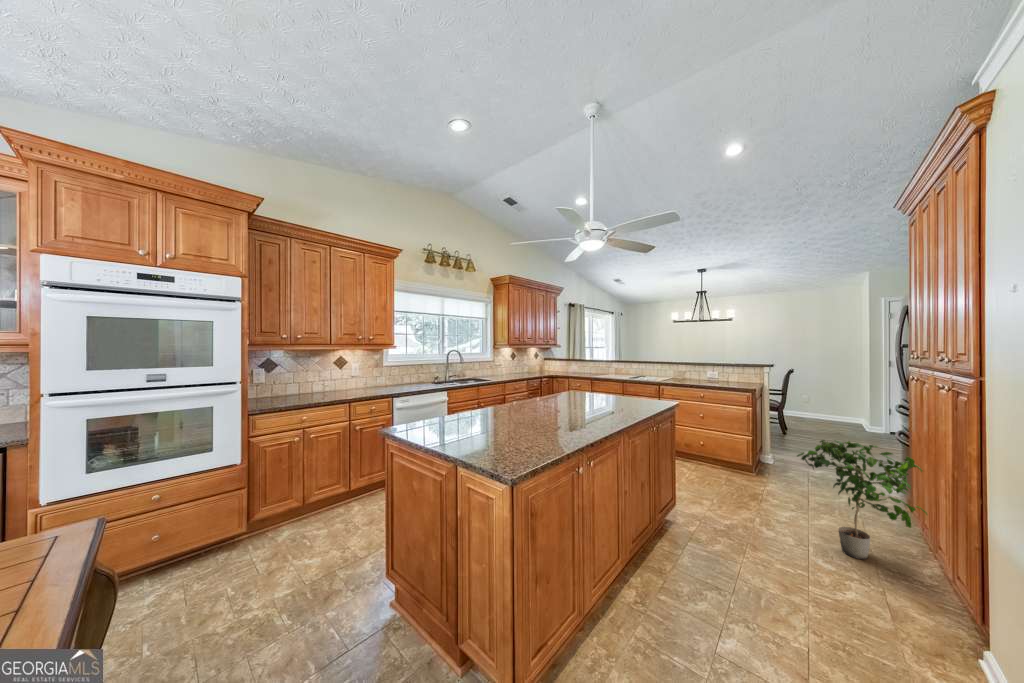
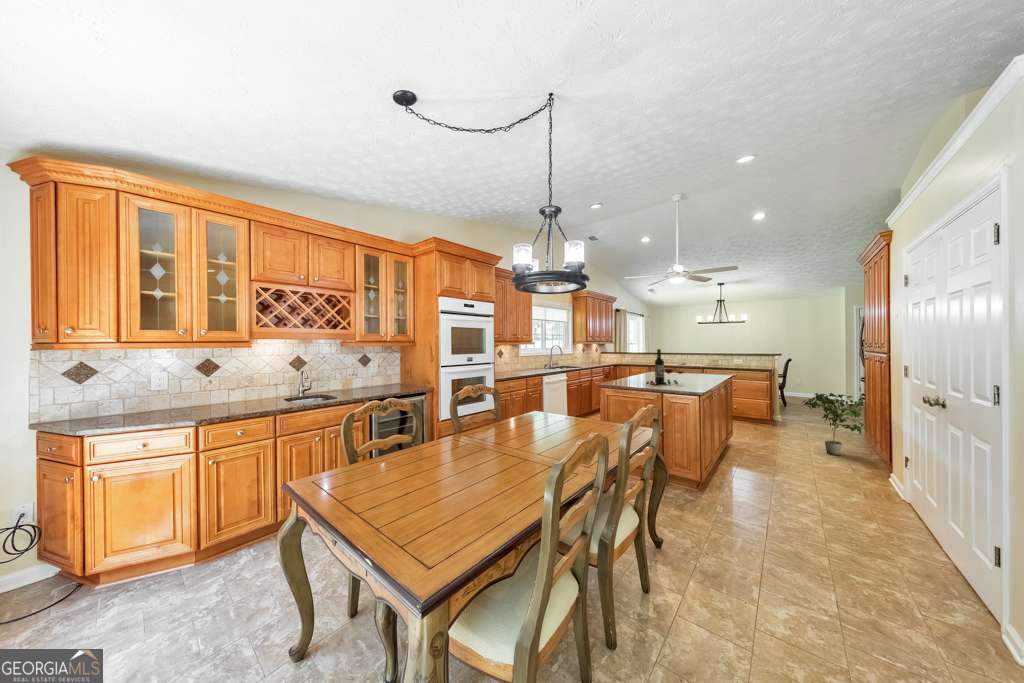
wine bottle: none [469,363,543,439] -> present [647,349,683,385]

